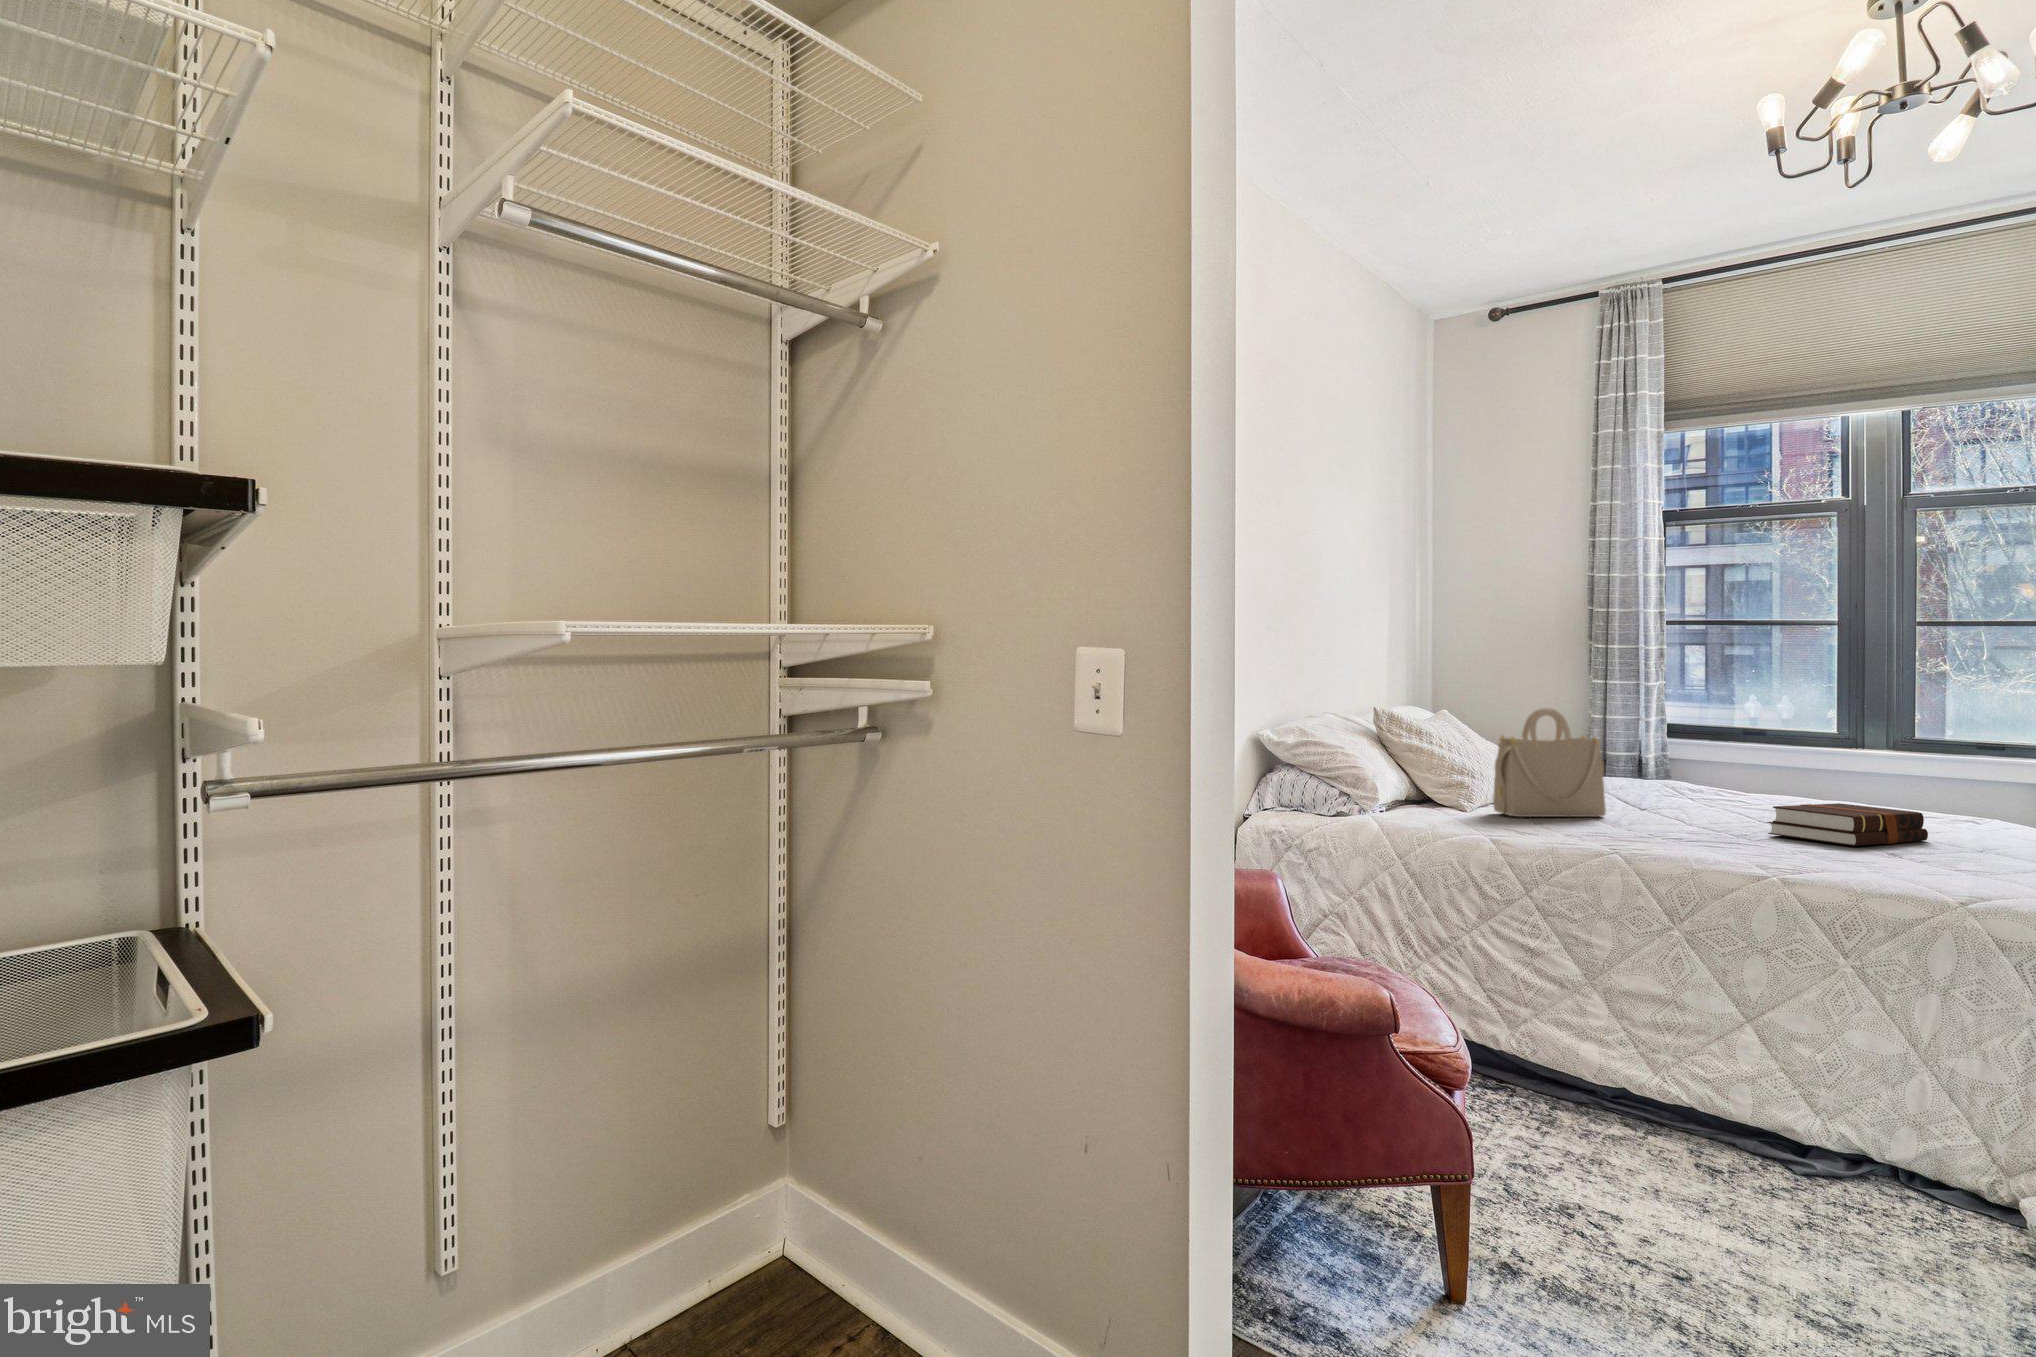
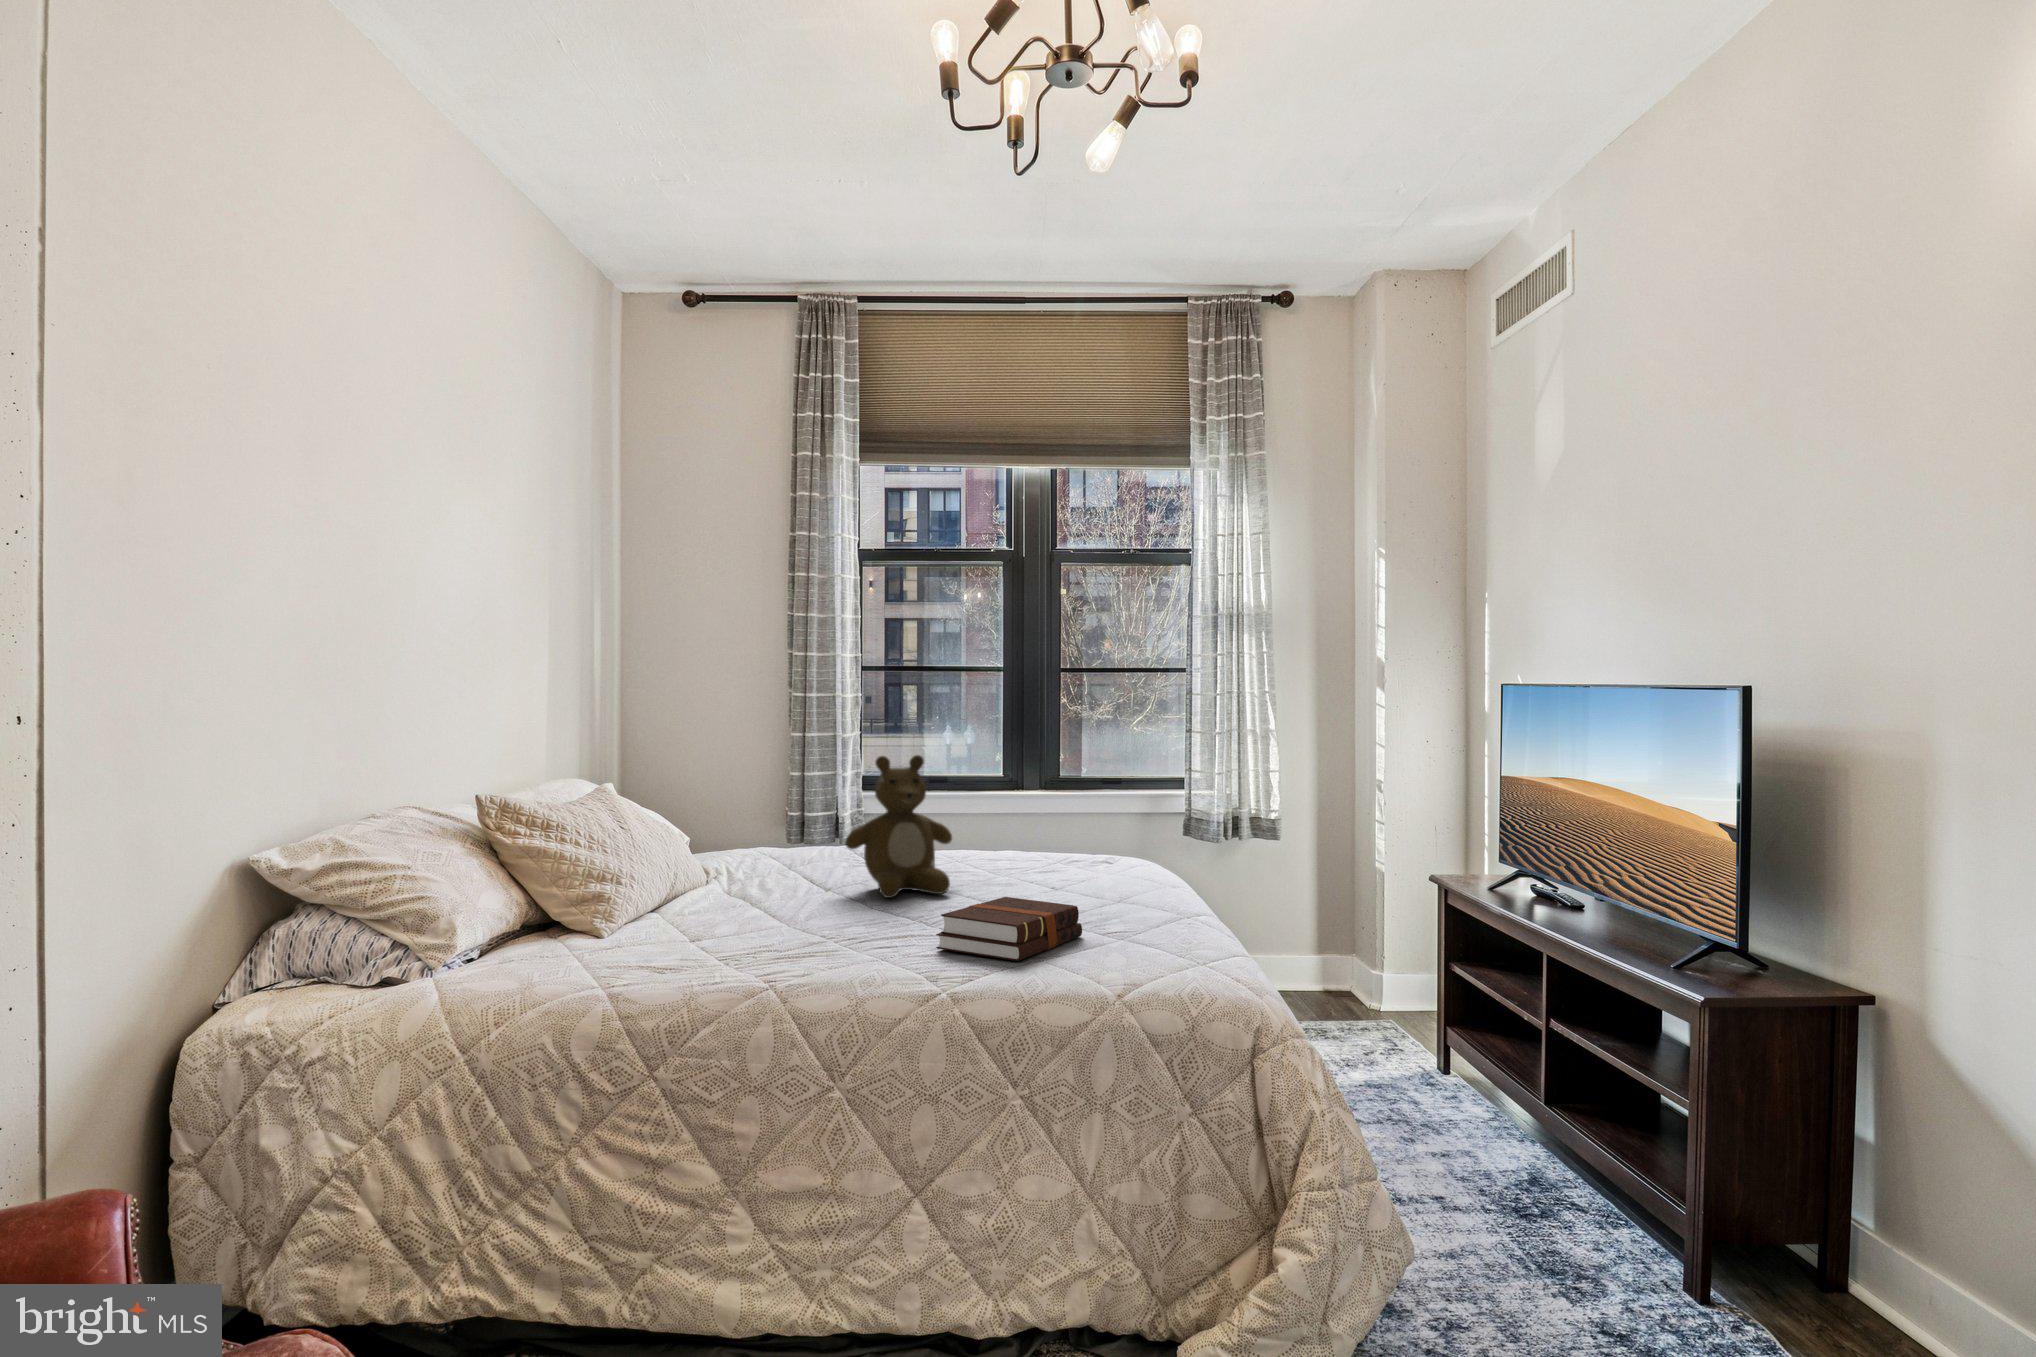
teddy bear: none [1666,688,1777,809] -> present [845,755,952,898]
handbag: present [1493,708,1606,817] -> none [629,797,769,950]

